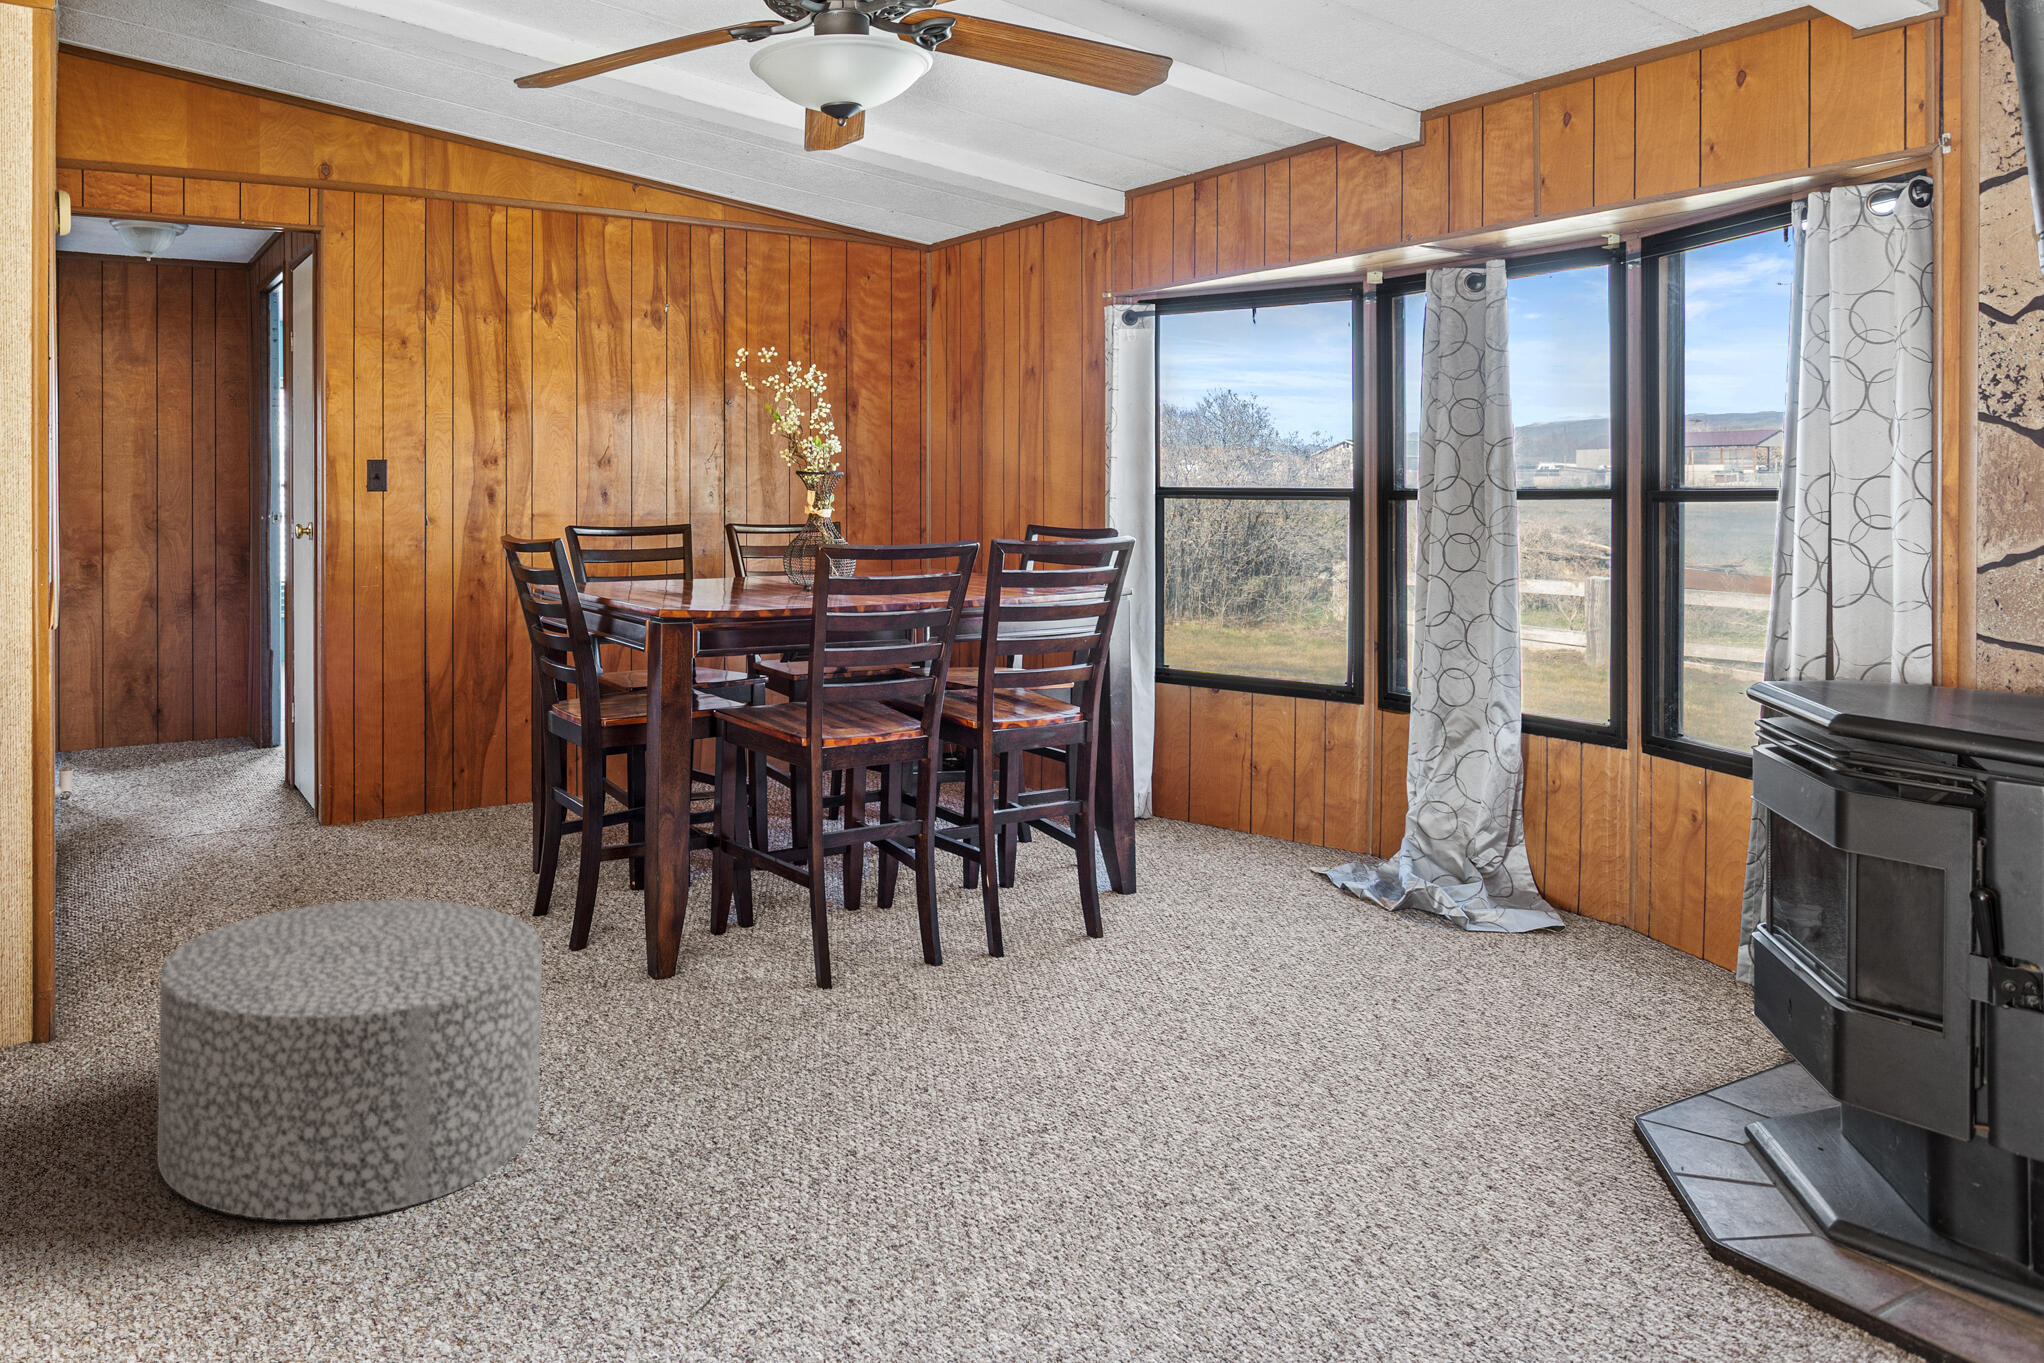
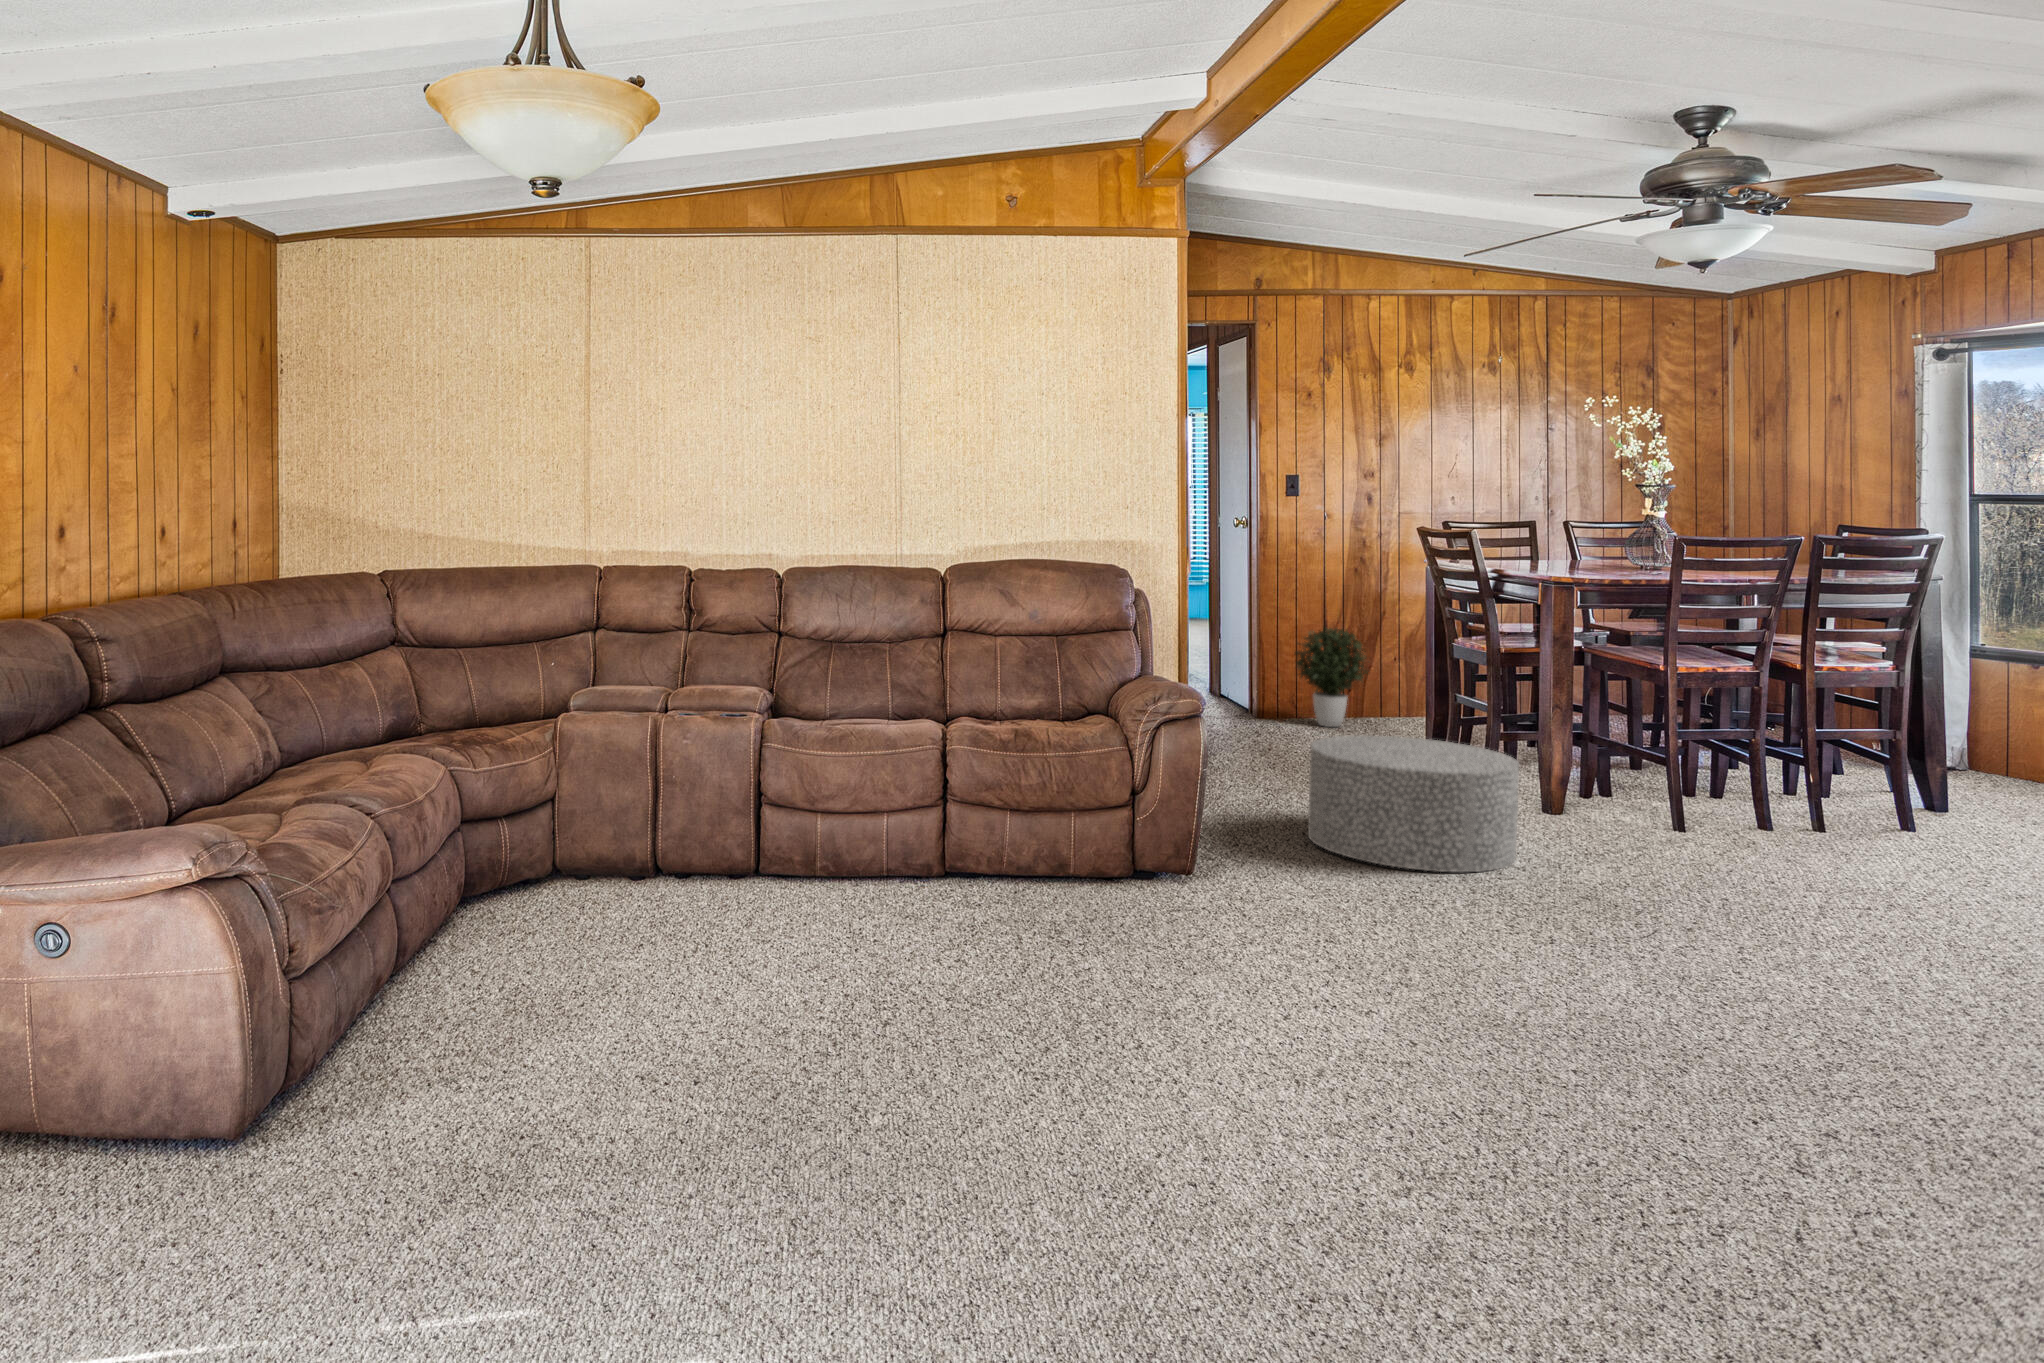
potted plant: none [377,679,483,828] -> present [1295,628,1367,727]

